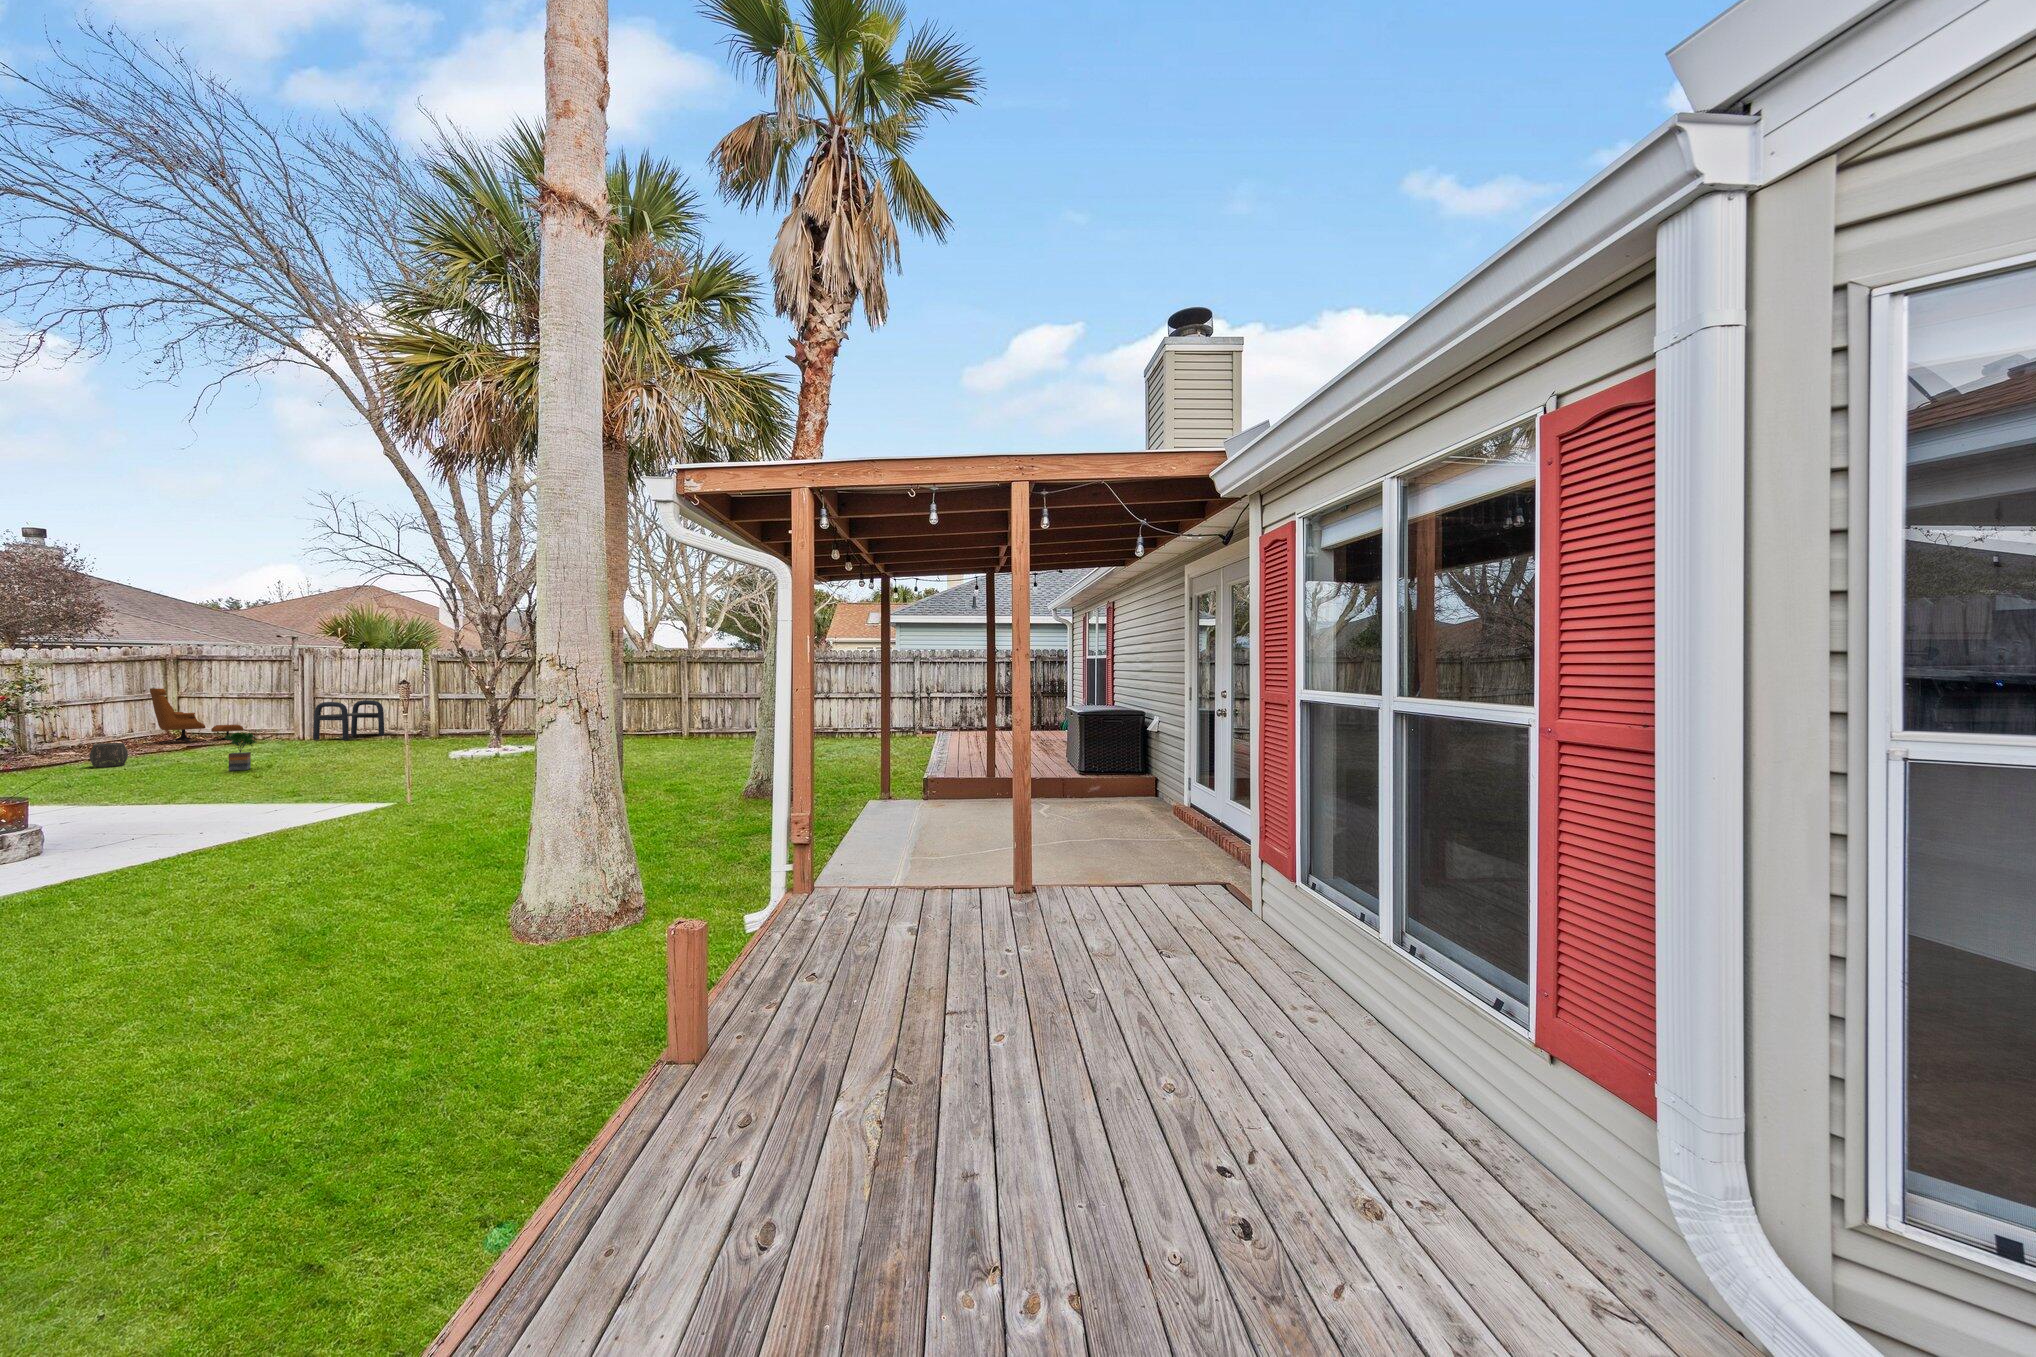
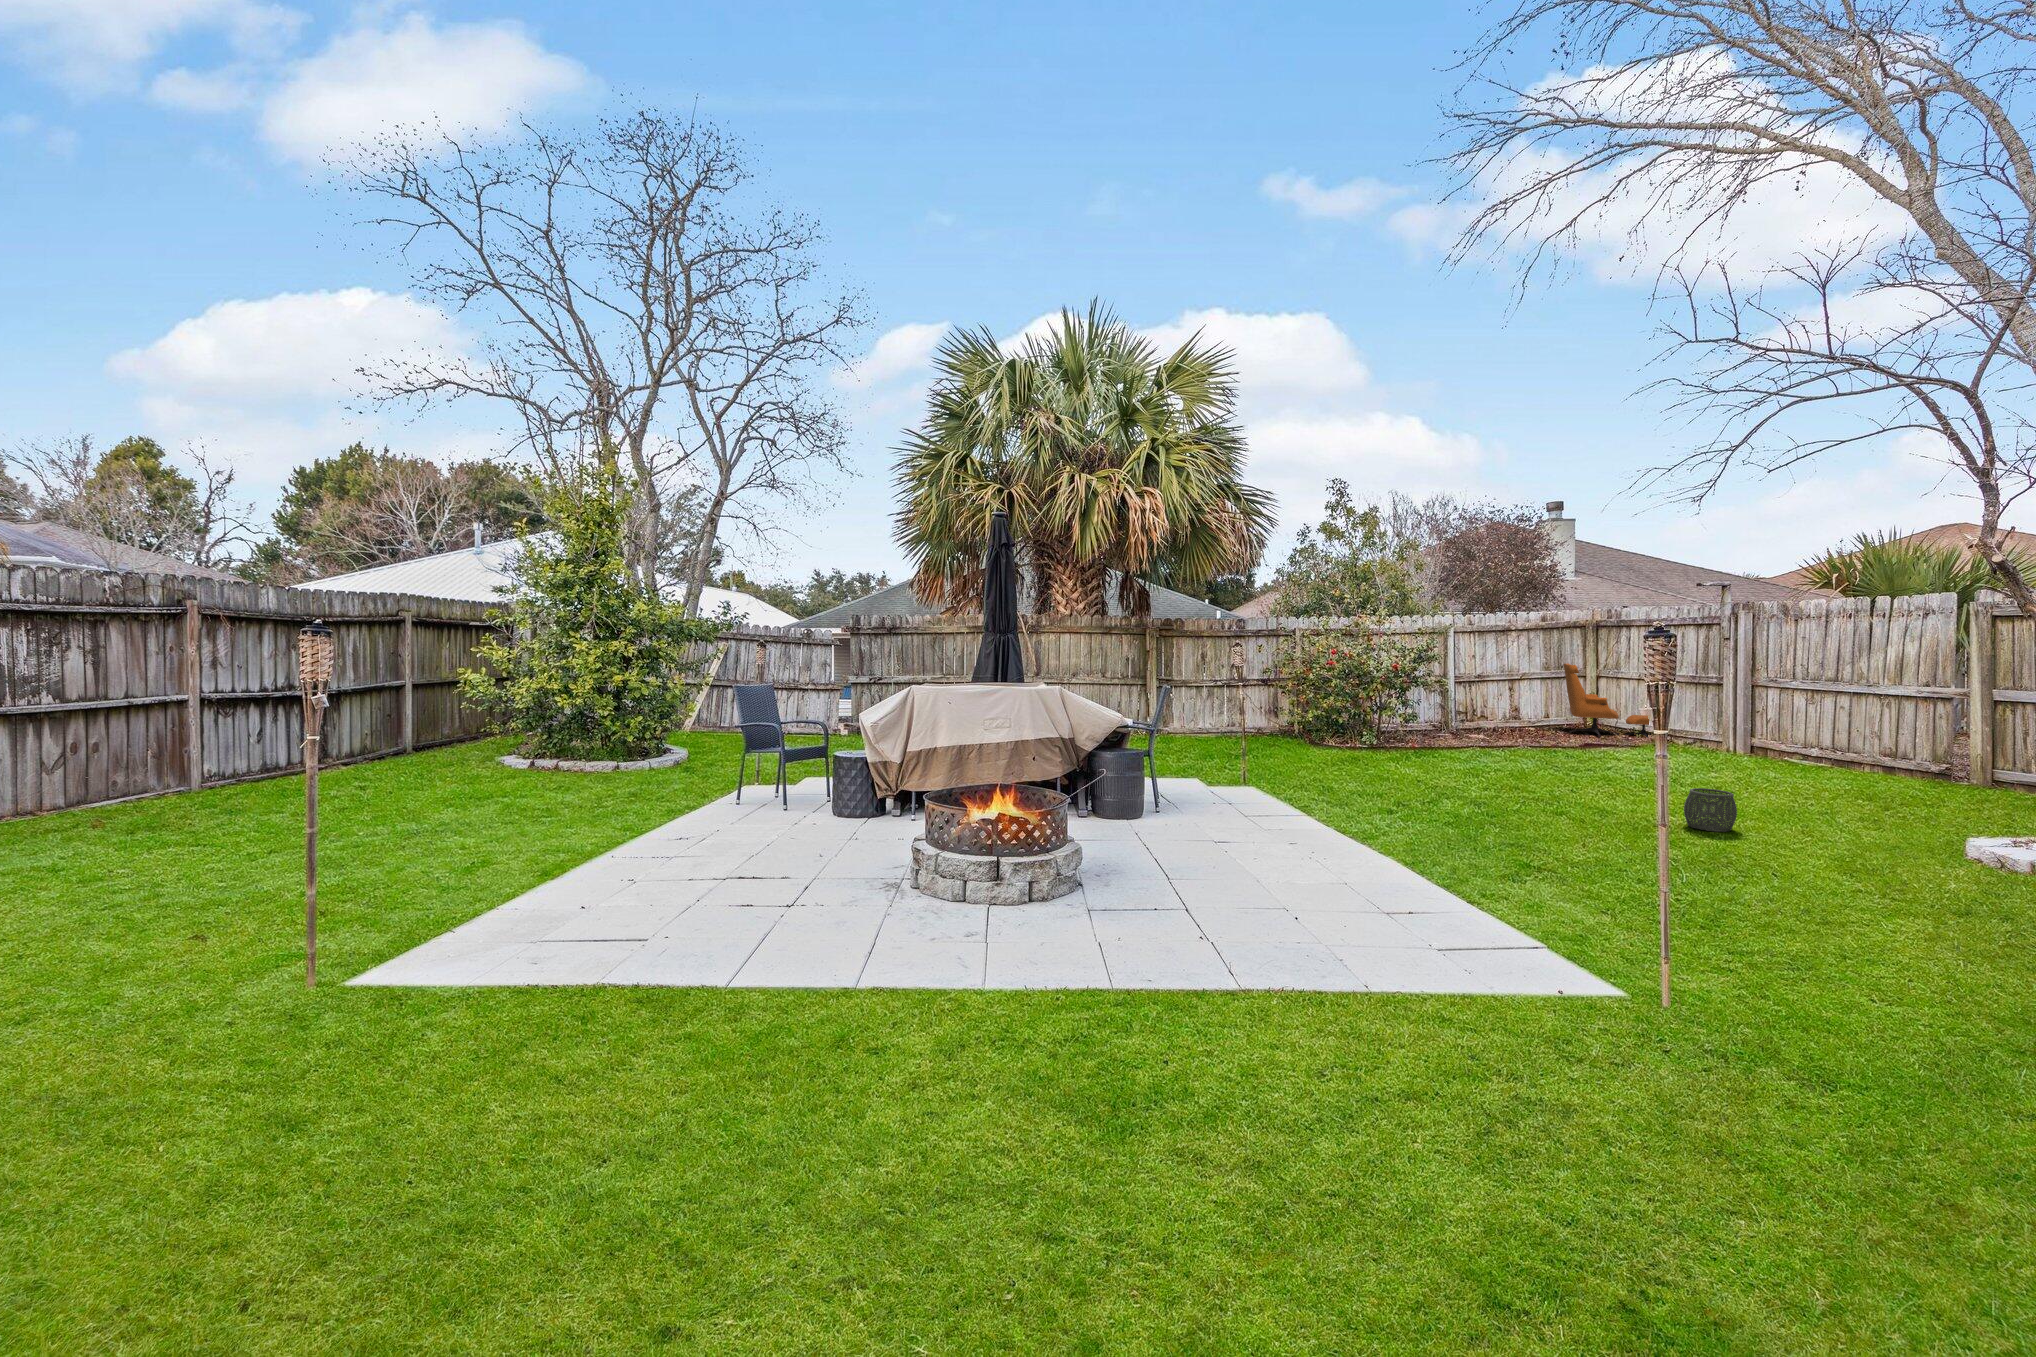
bench: present [313,700,384,740] -> none [1749,698,1866,763]
potted tree: present [225,733,257,771] -> none [1609,750,1652,809]
woven basket: present [90,743,128,767] -> present [1684,788,1737,832]

